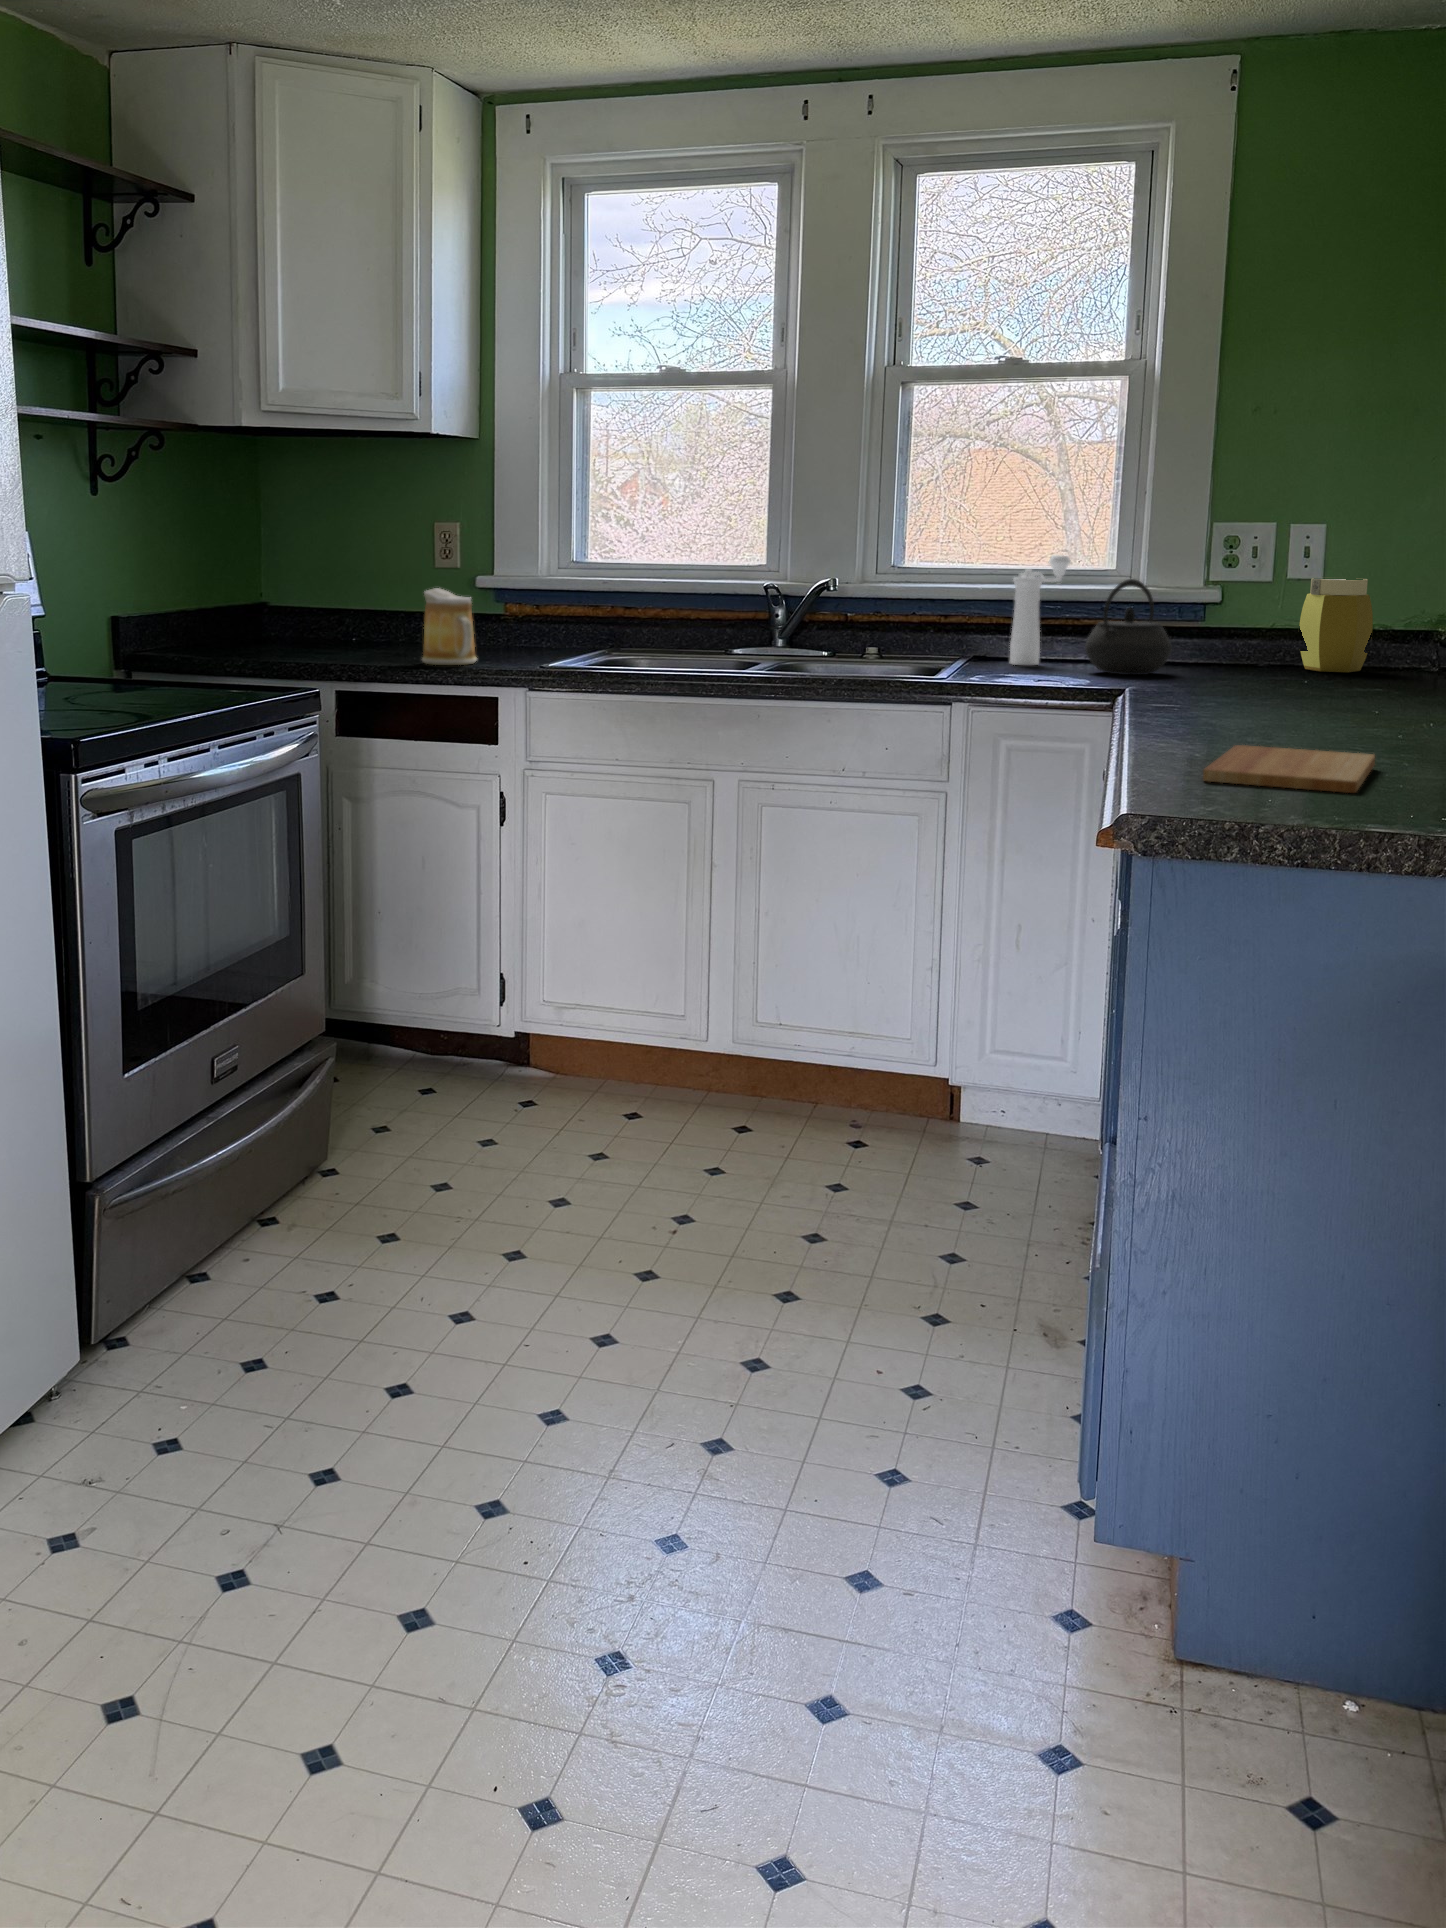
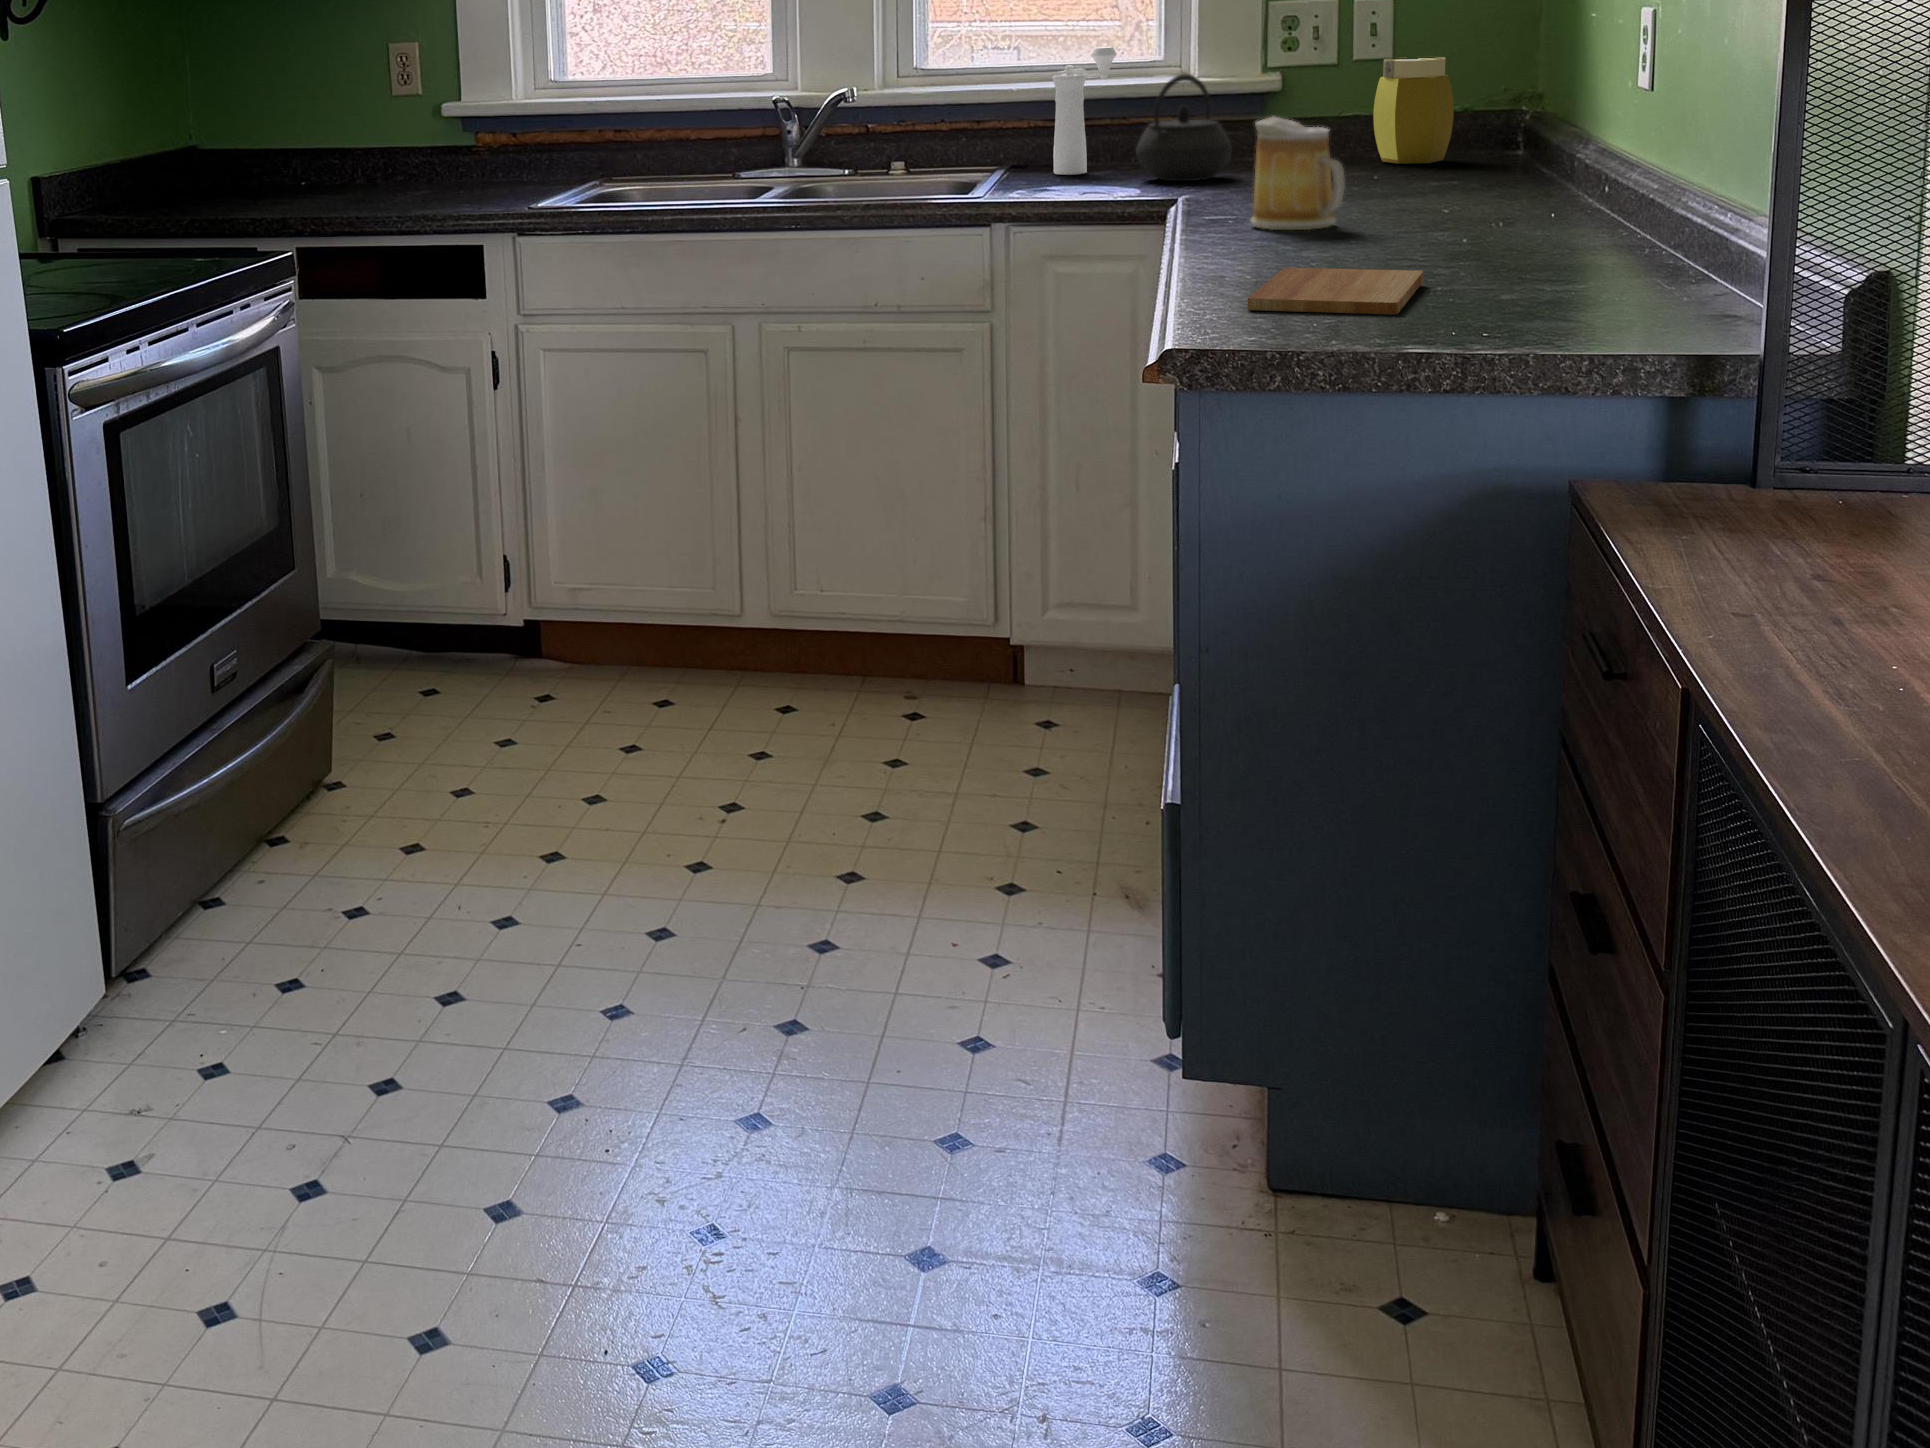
mug: present [422,588,477,665] -> present [1251,117,1345,230]

